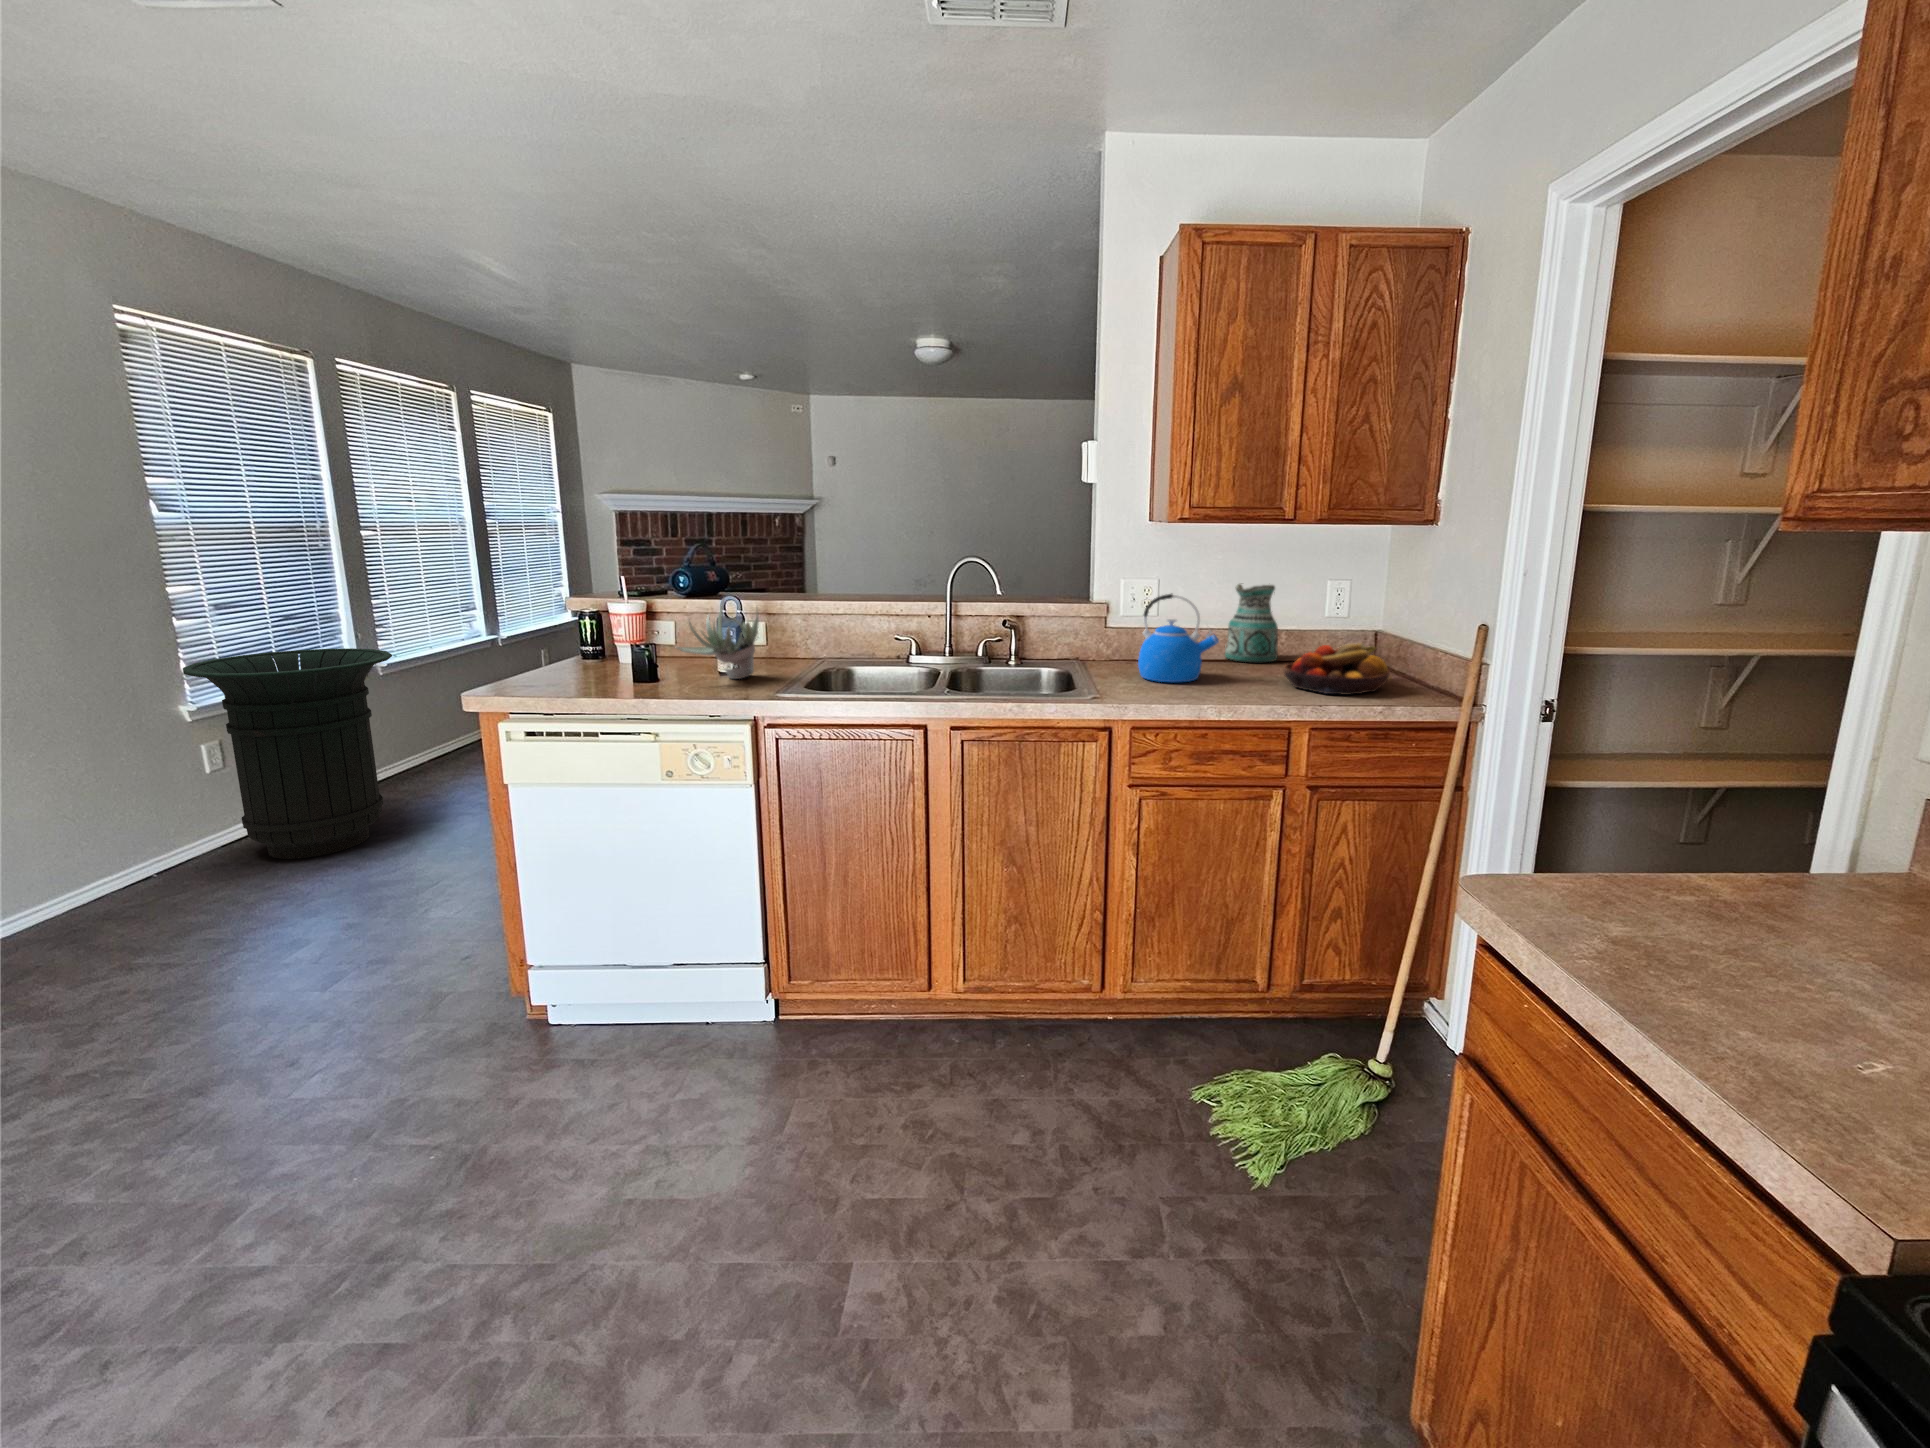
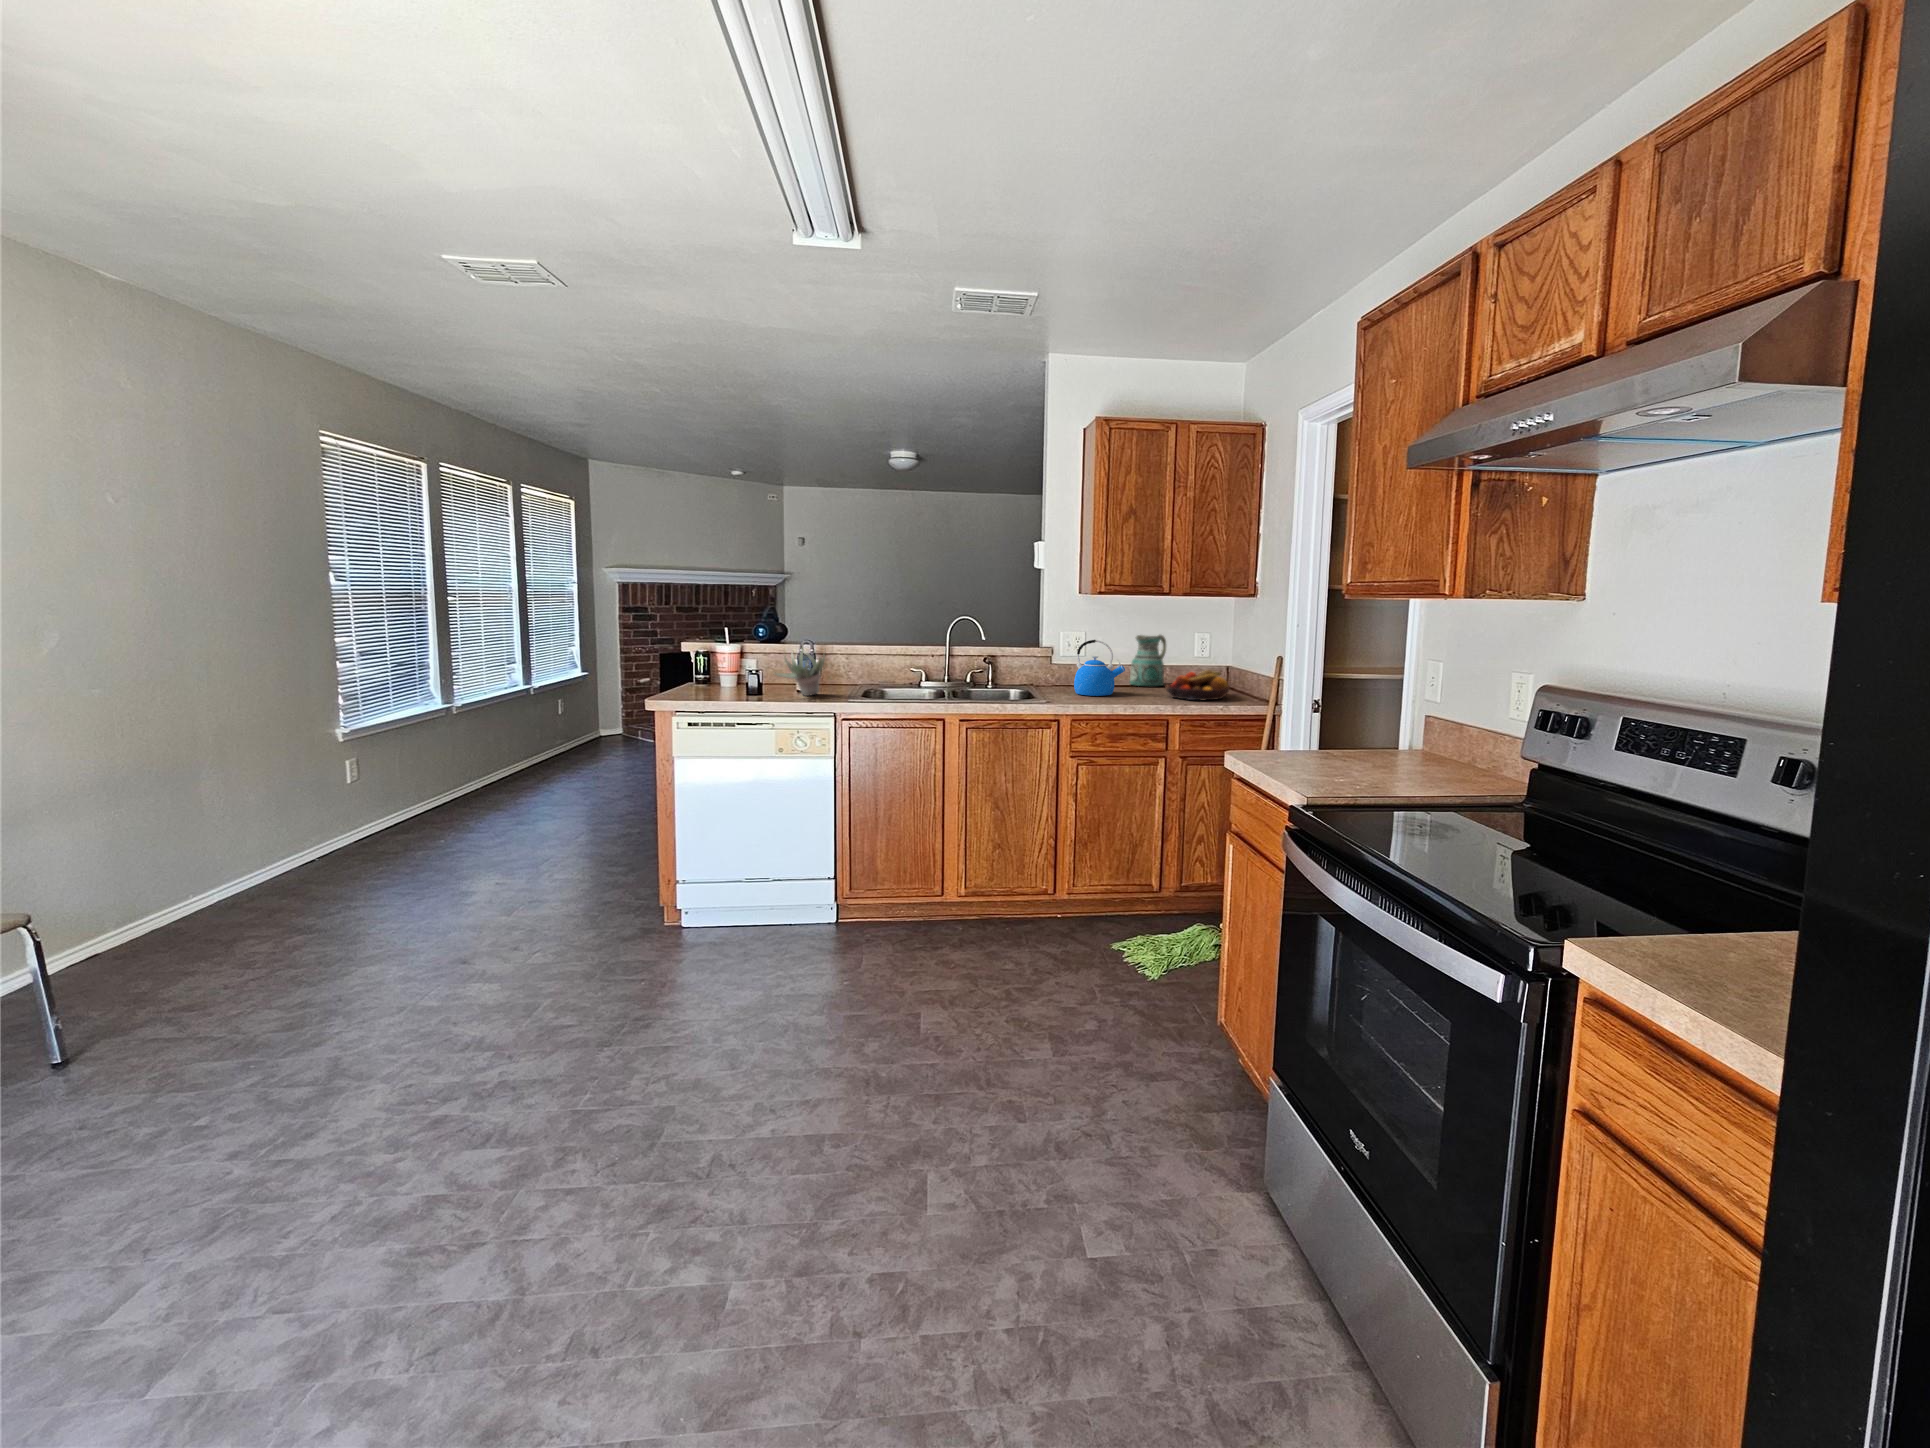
trash can: present [183,648,392,859] -> none [346,687,497,849]

